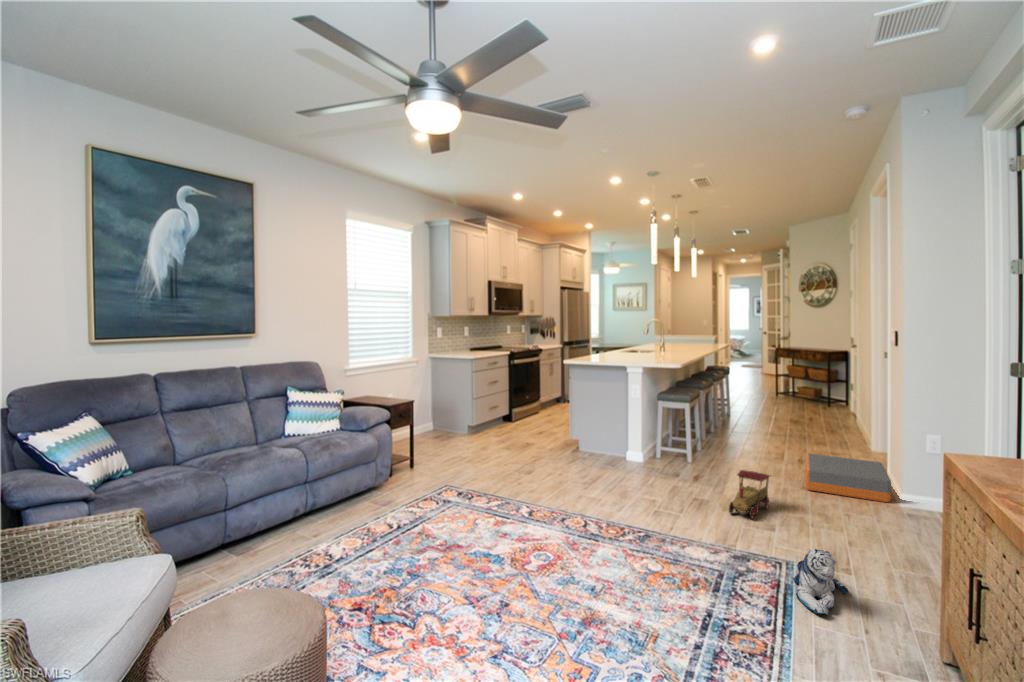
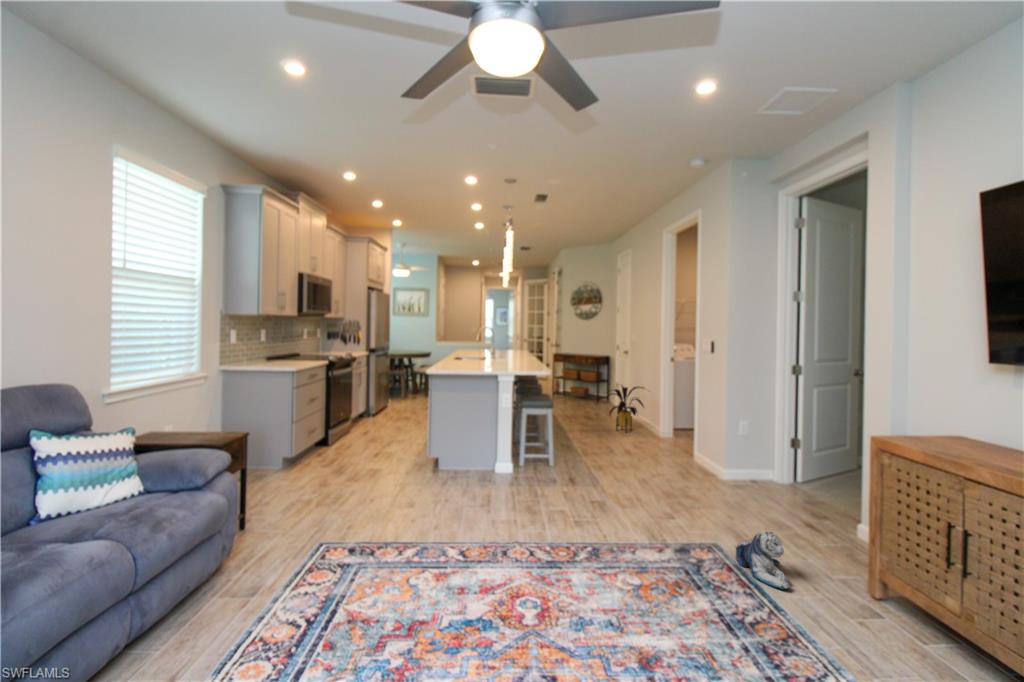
house plant: none [792,383,863,441] -> present [609,386,644,432]
storage box: present [805,454,891,502] -> none [646,446,719,479]
toy train: present [729,470,770,519] -> none [628,469,656,514]

